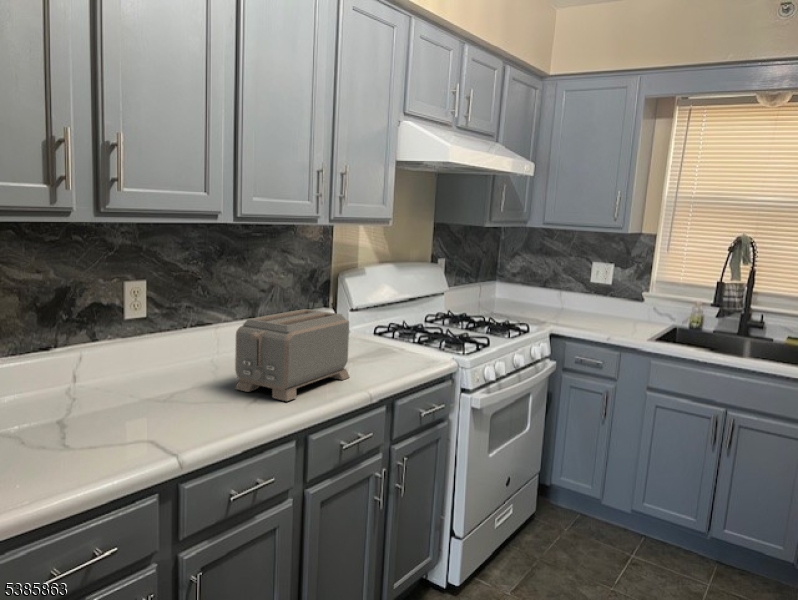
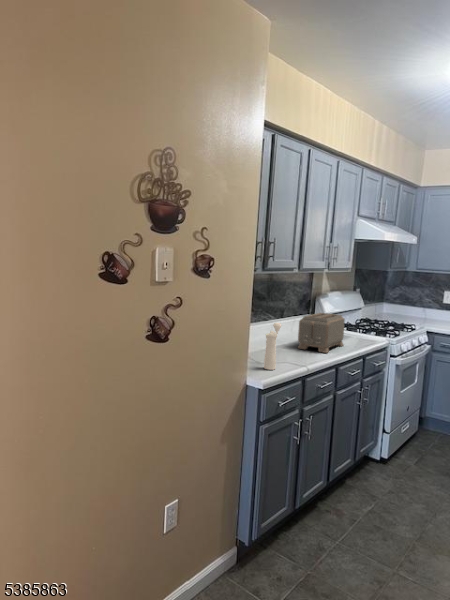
pepper mill: none [57,343,128,467] -> present [264,323,282,370]

